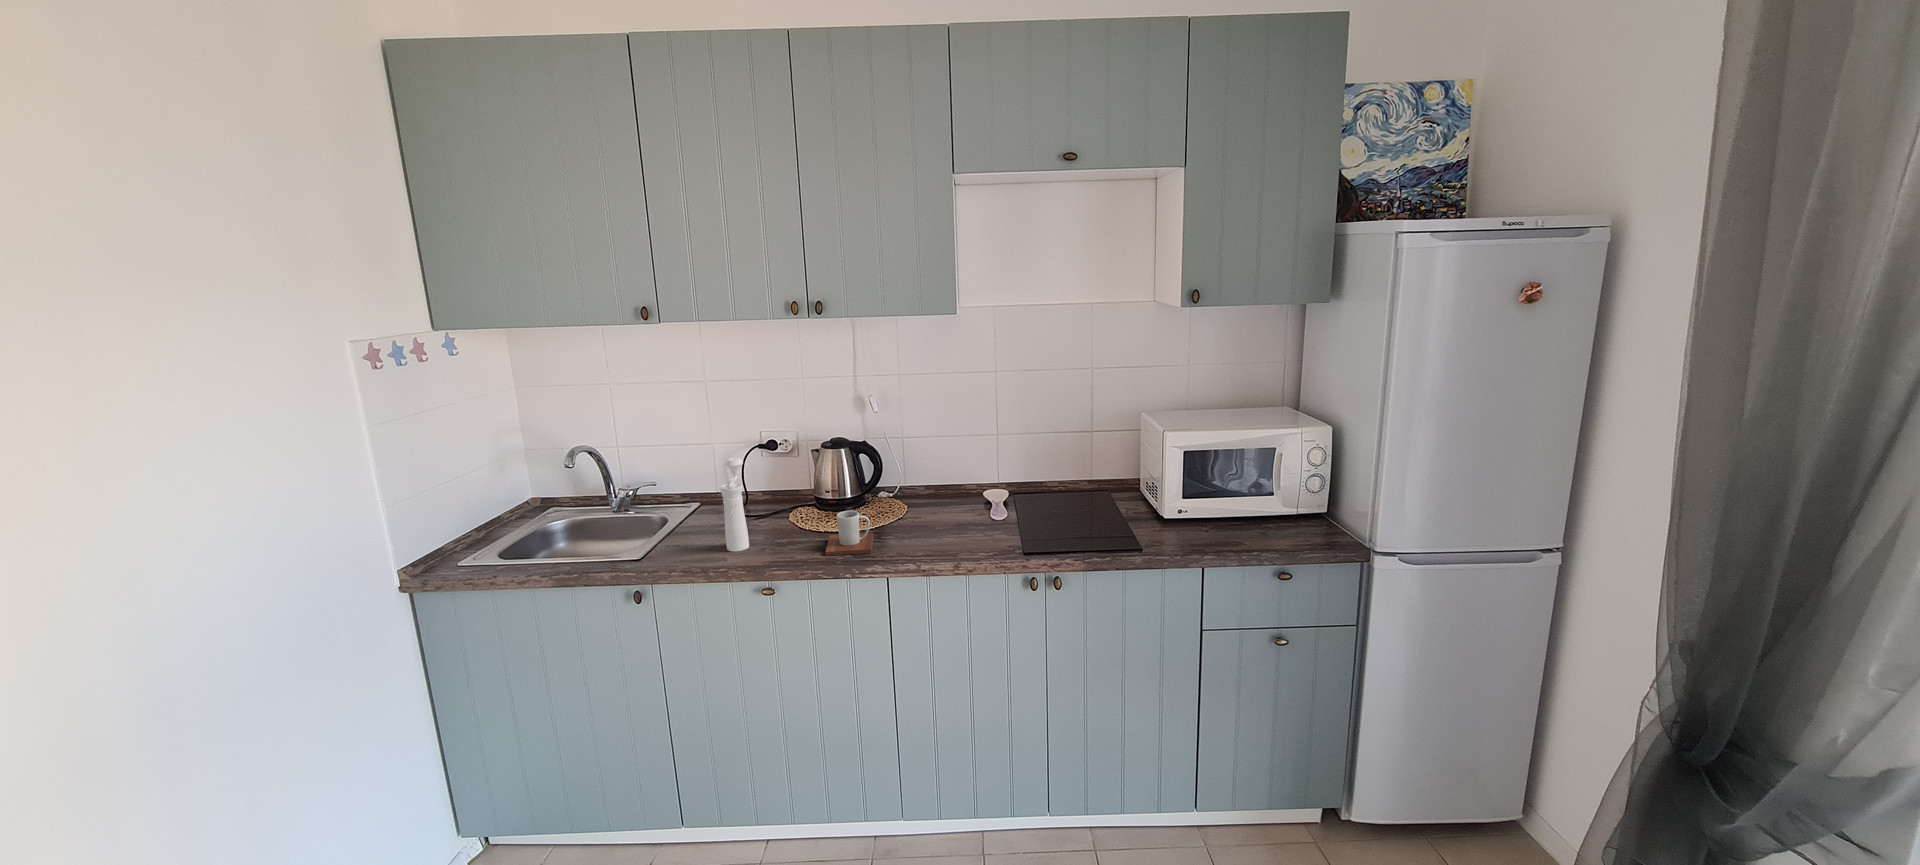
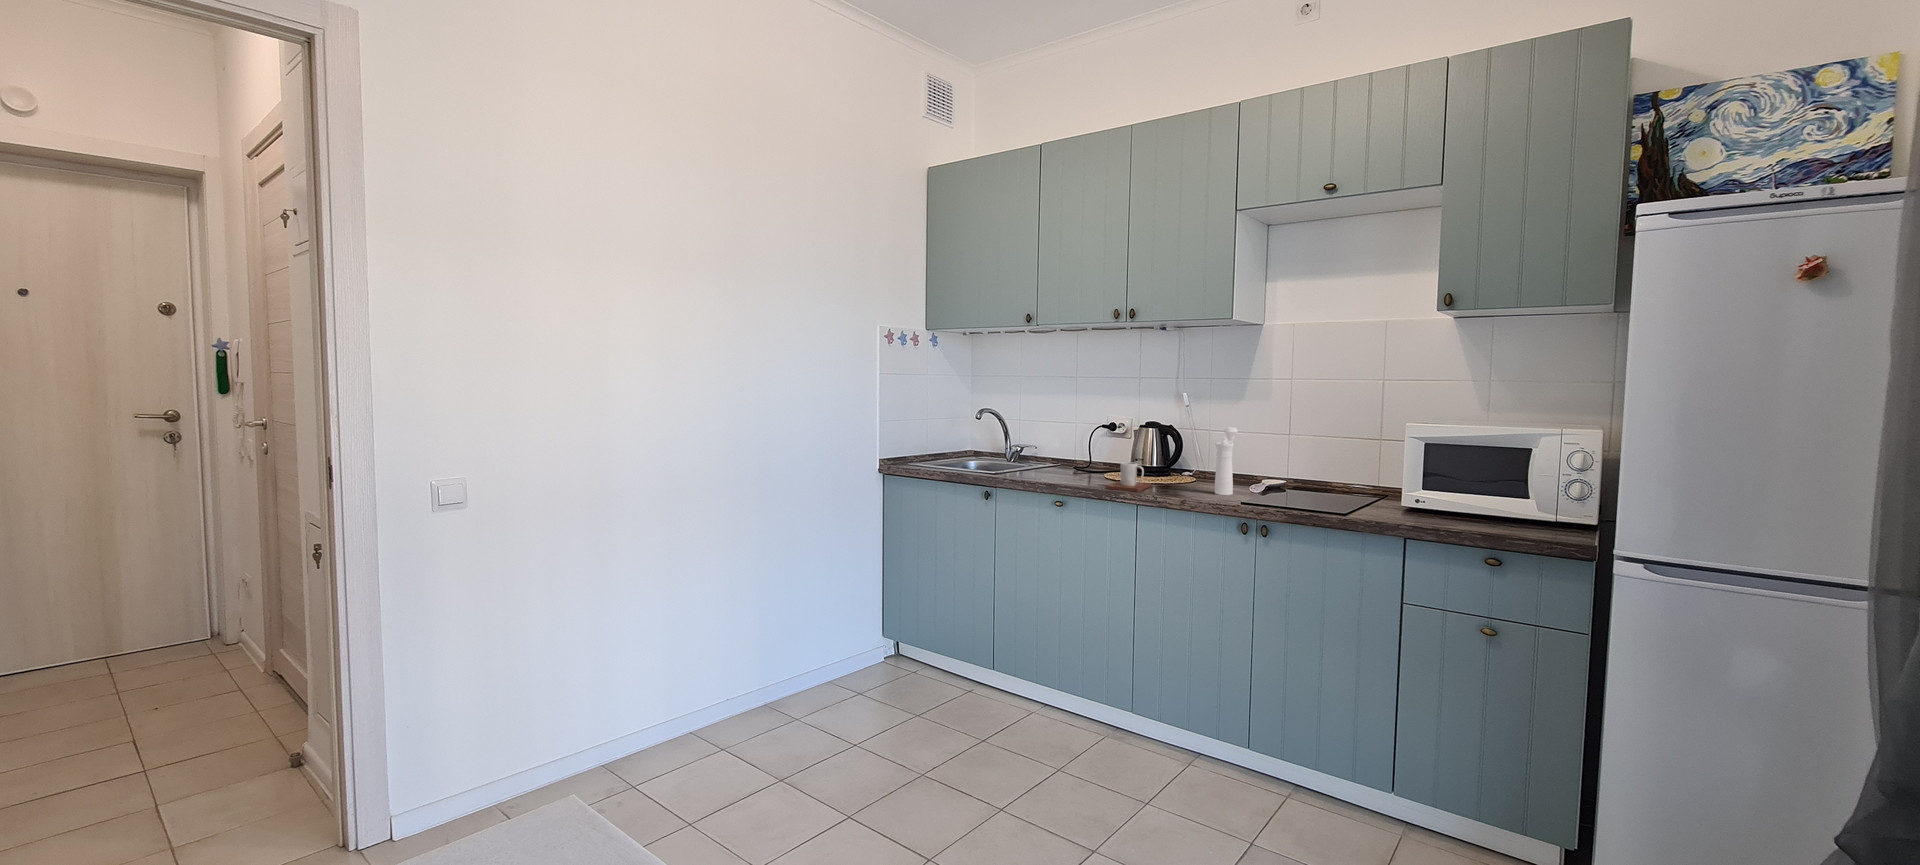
pepper mill: present [720,458,749,552] -> present [1215,427,1238,495]

